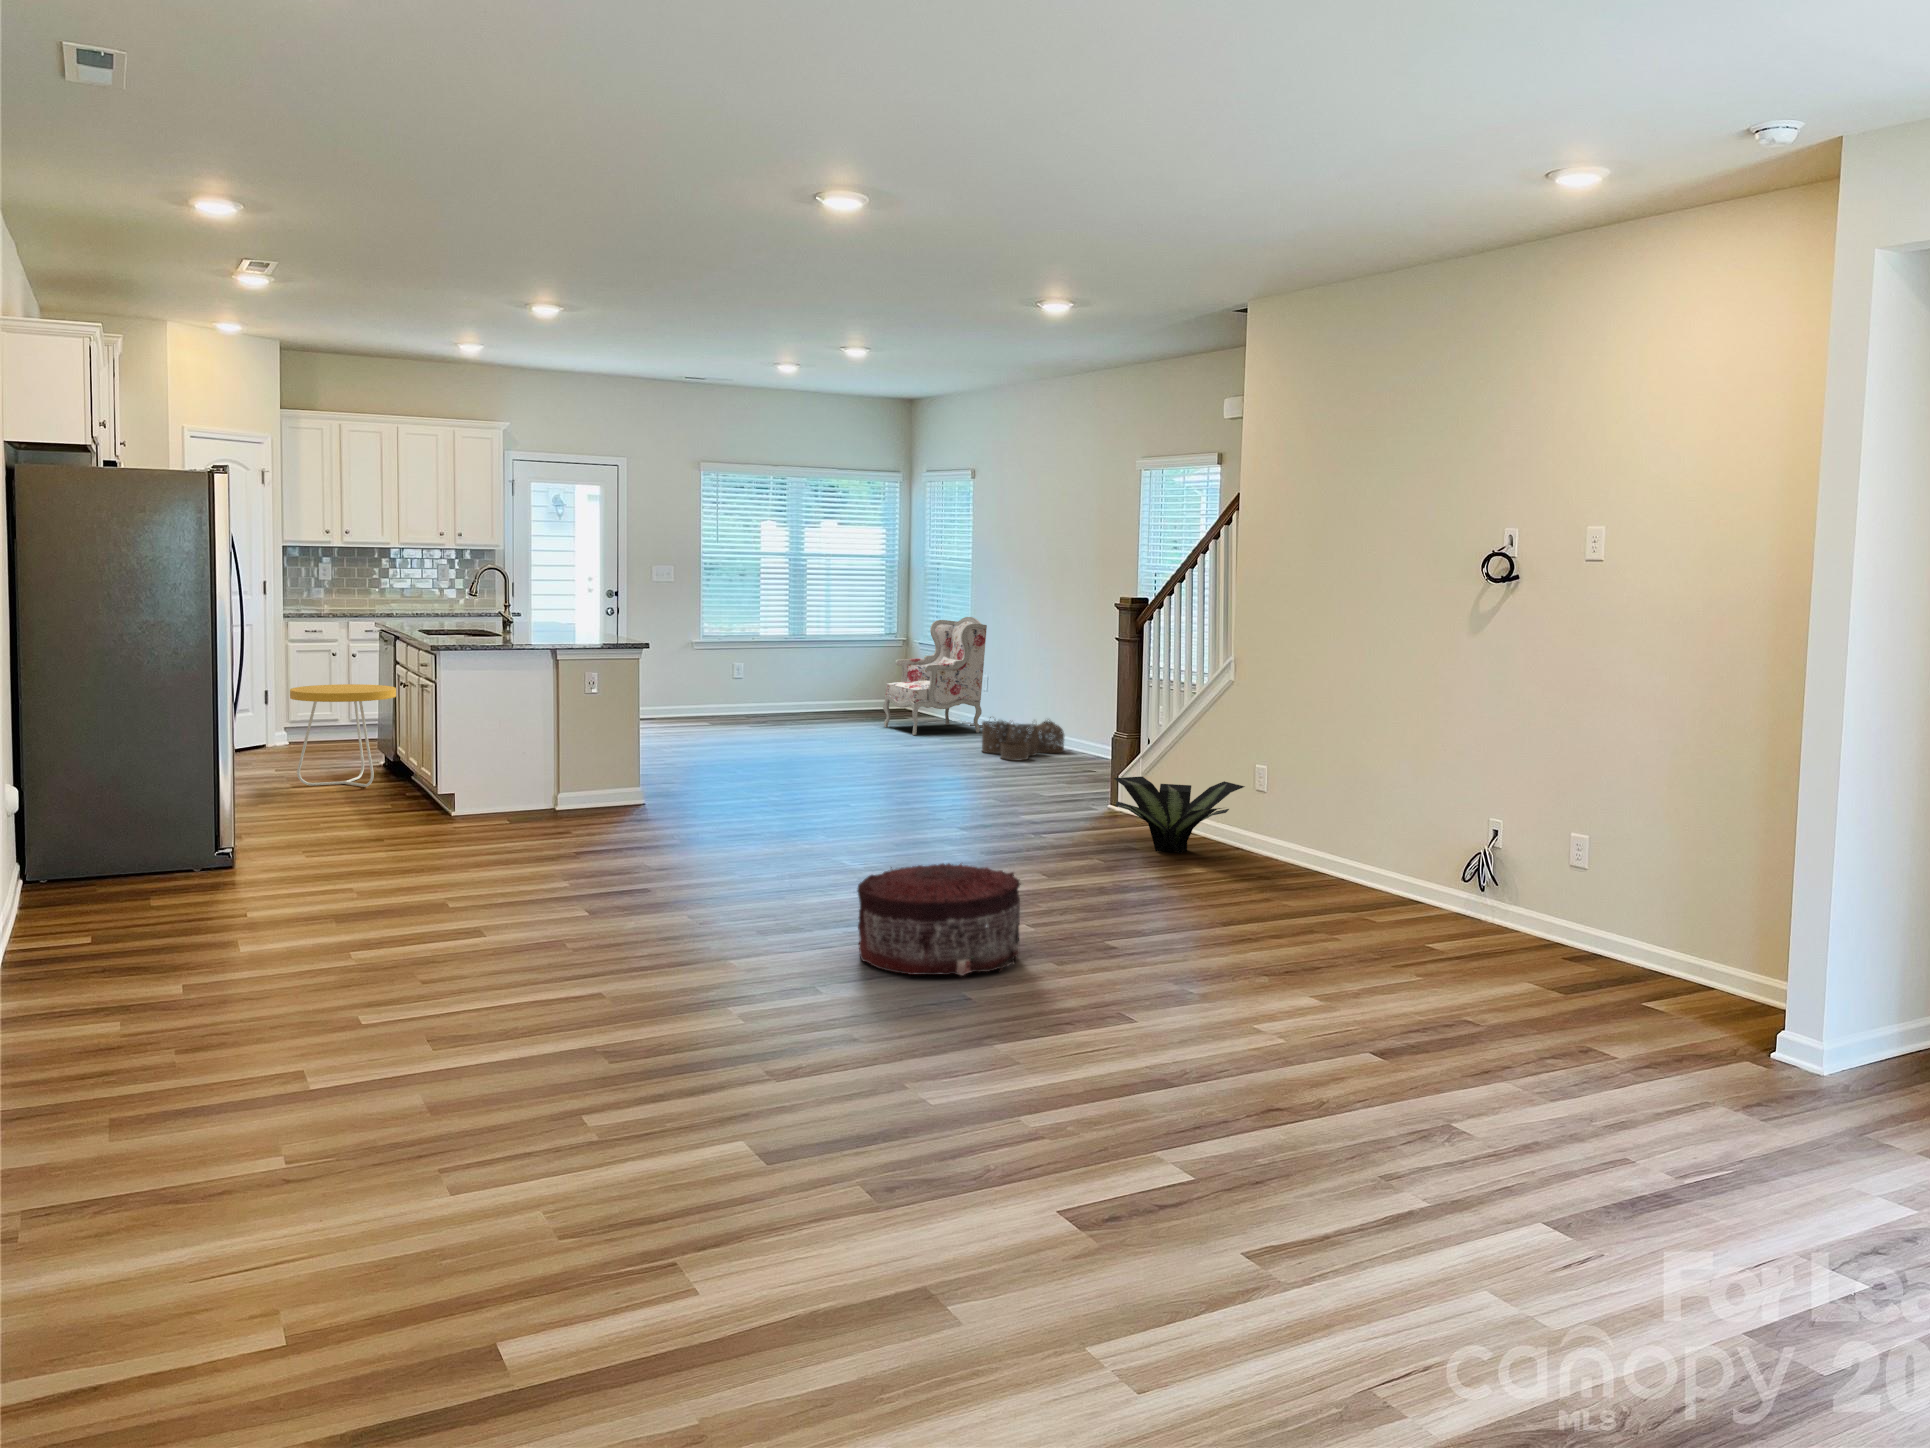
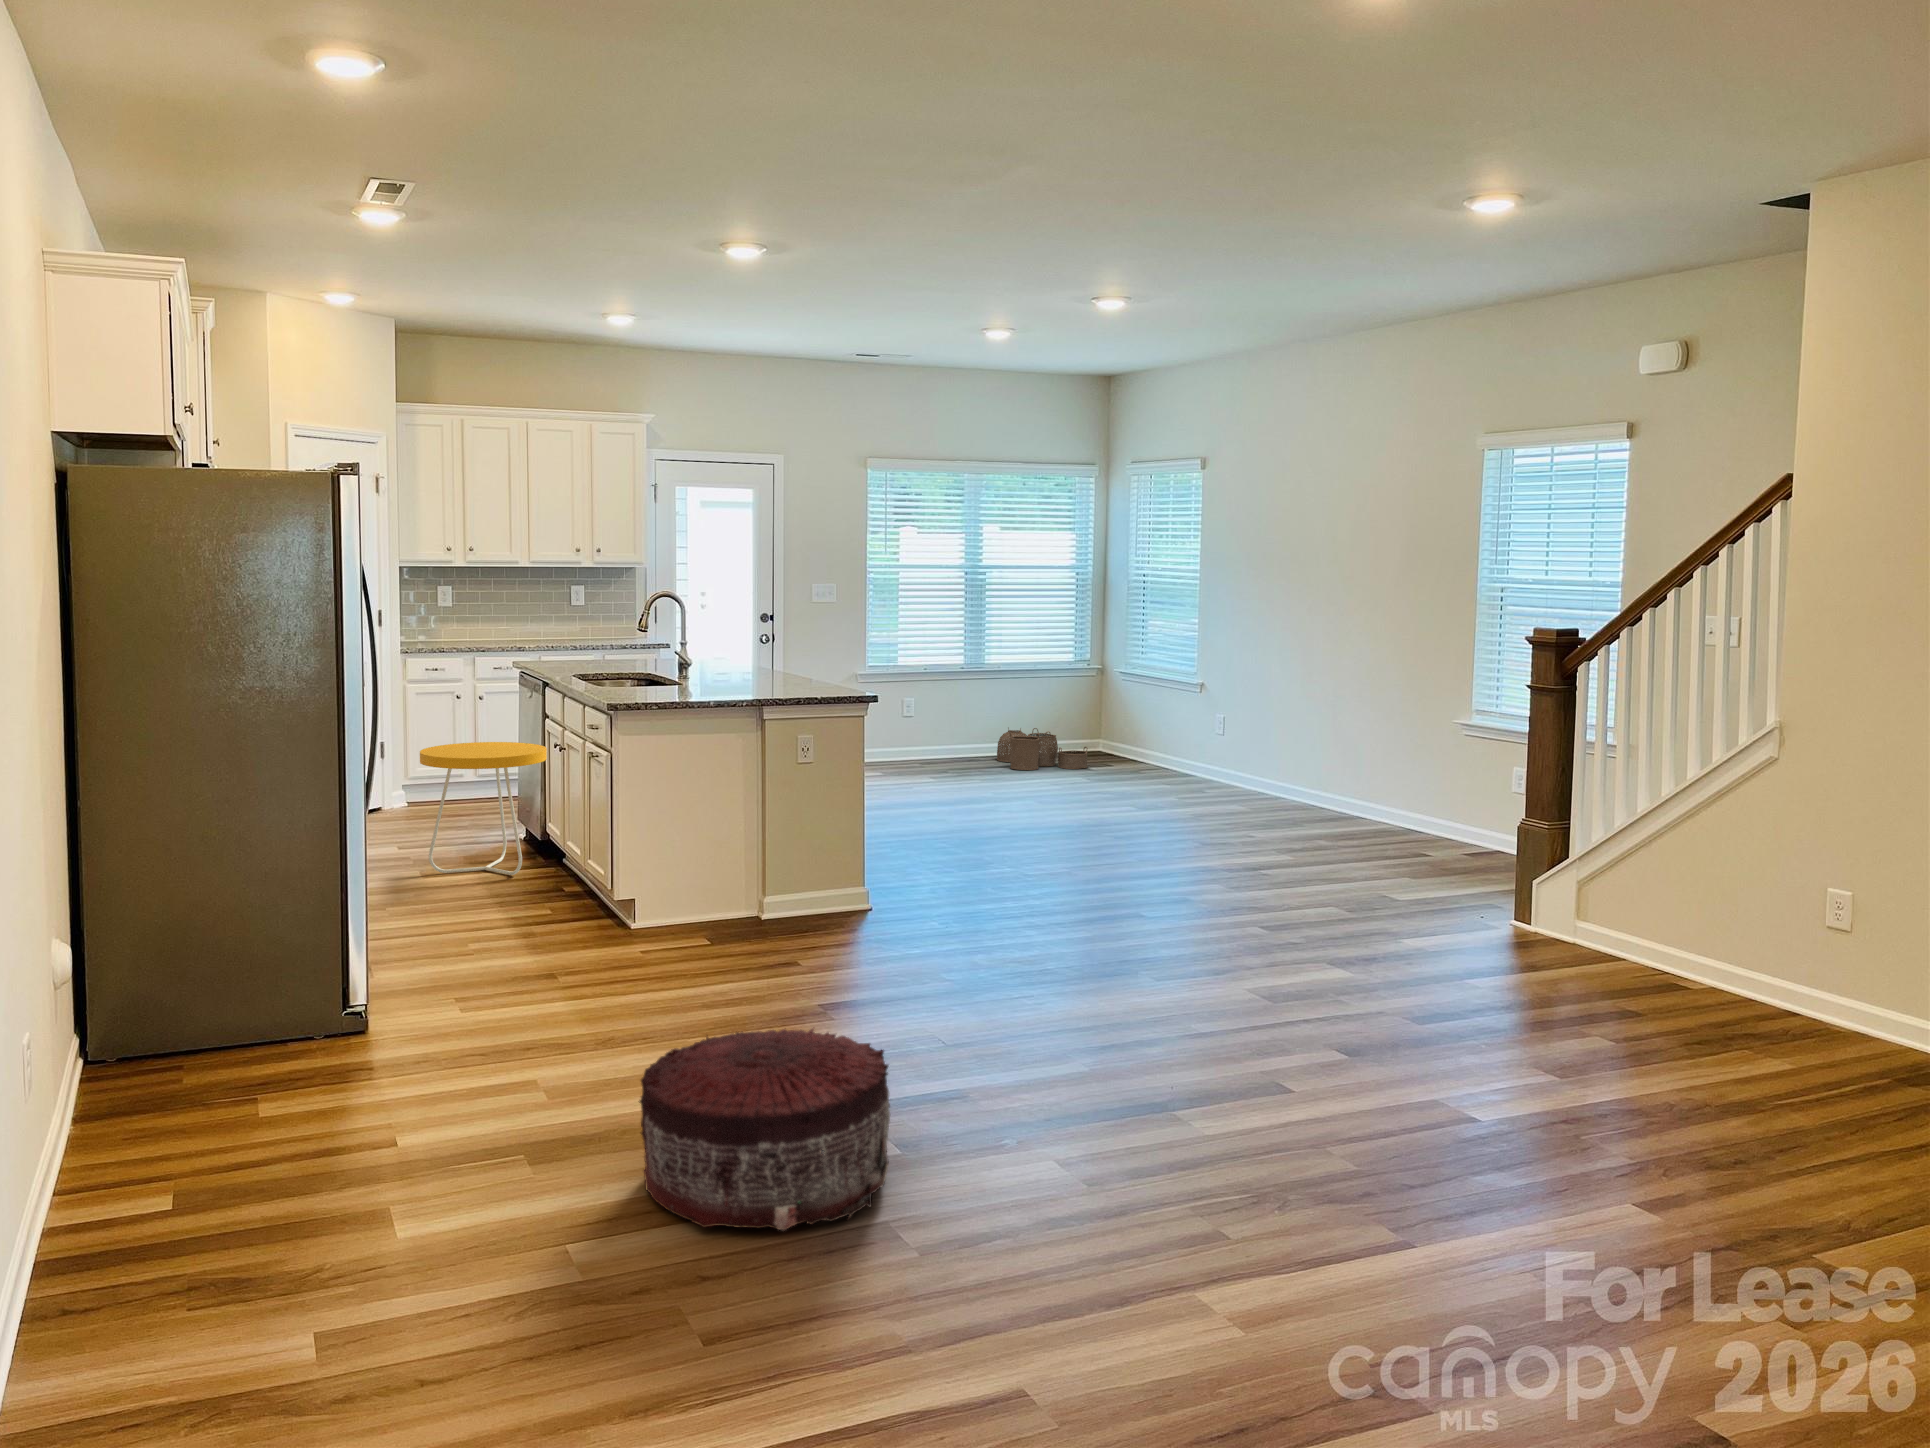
armchair: present [883,617,987,735] -> none [1092,641,1225,789]
woven basket: present [982,717,1064,760] -> present [997,728,1088,770]
potted plant: present [1114,776,1245,853] -> none [1572,888,1803,1014]
pouf: present [857,864,1021,976] -> present [640,1029,890,1230]

